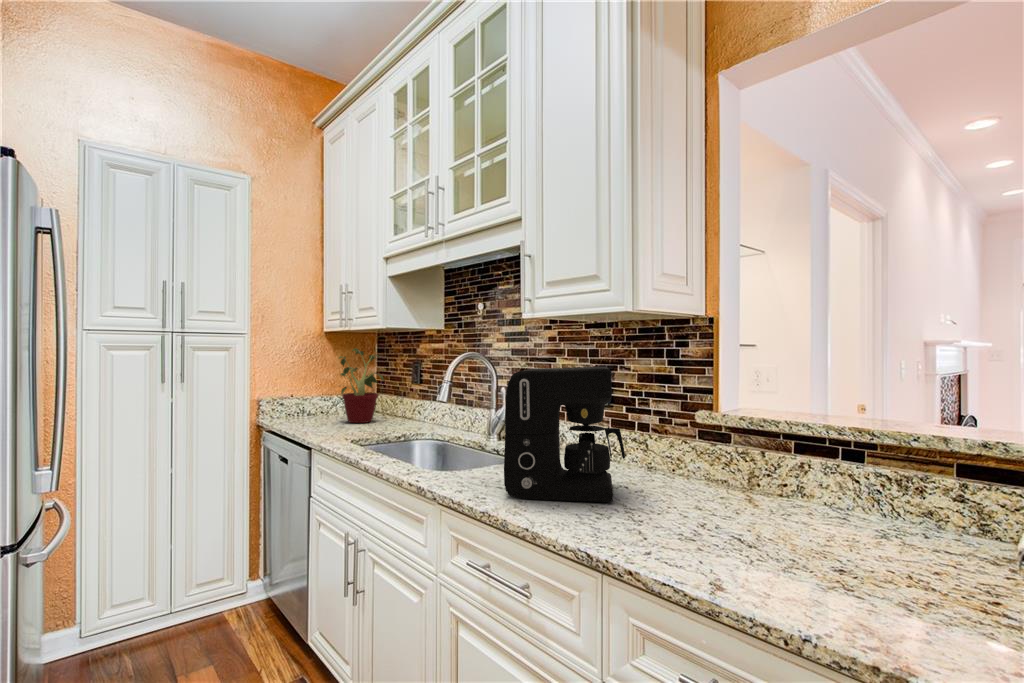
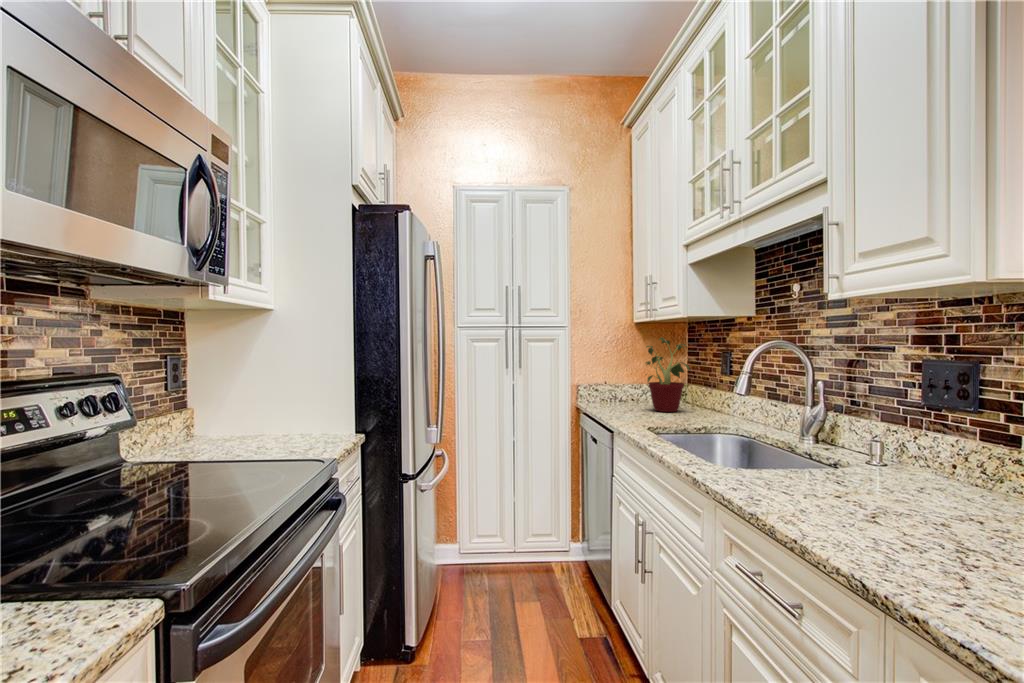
coffee maker: present [504,366,625,502] -> none [784,356,972,533]

